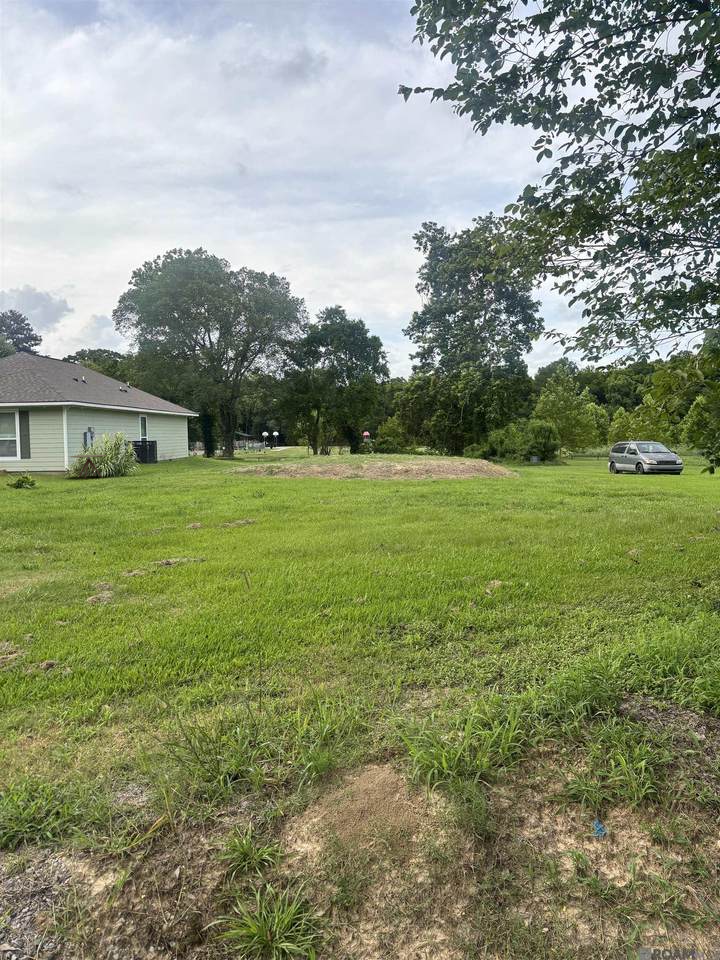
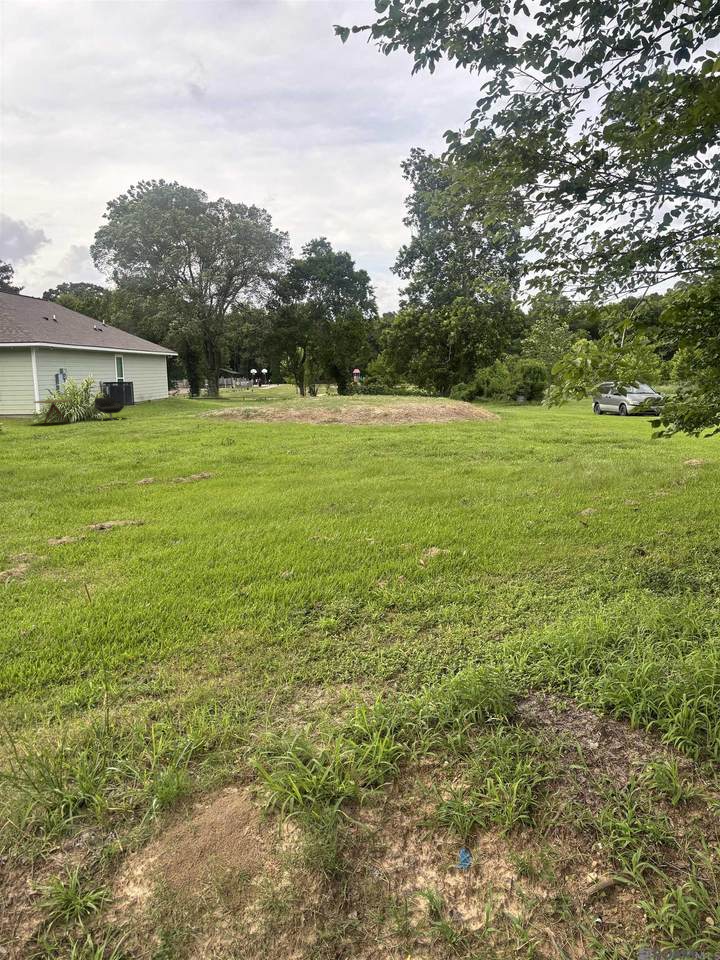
lounge chair: none [126,453,155,475] -> present [94,397,124,419]

